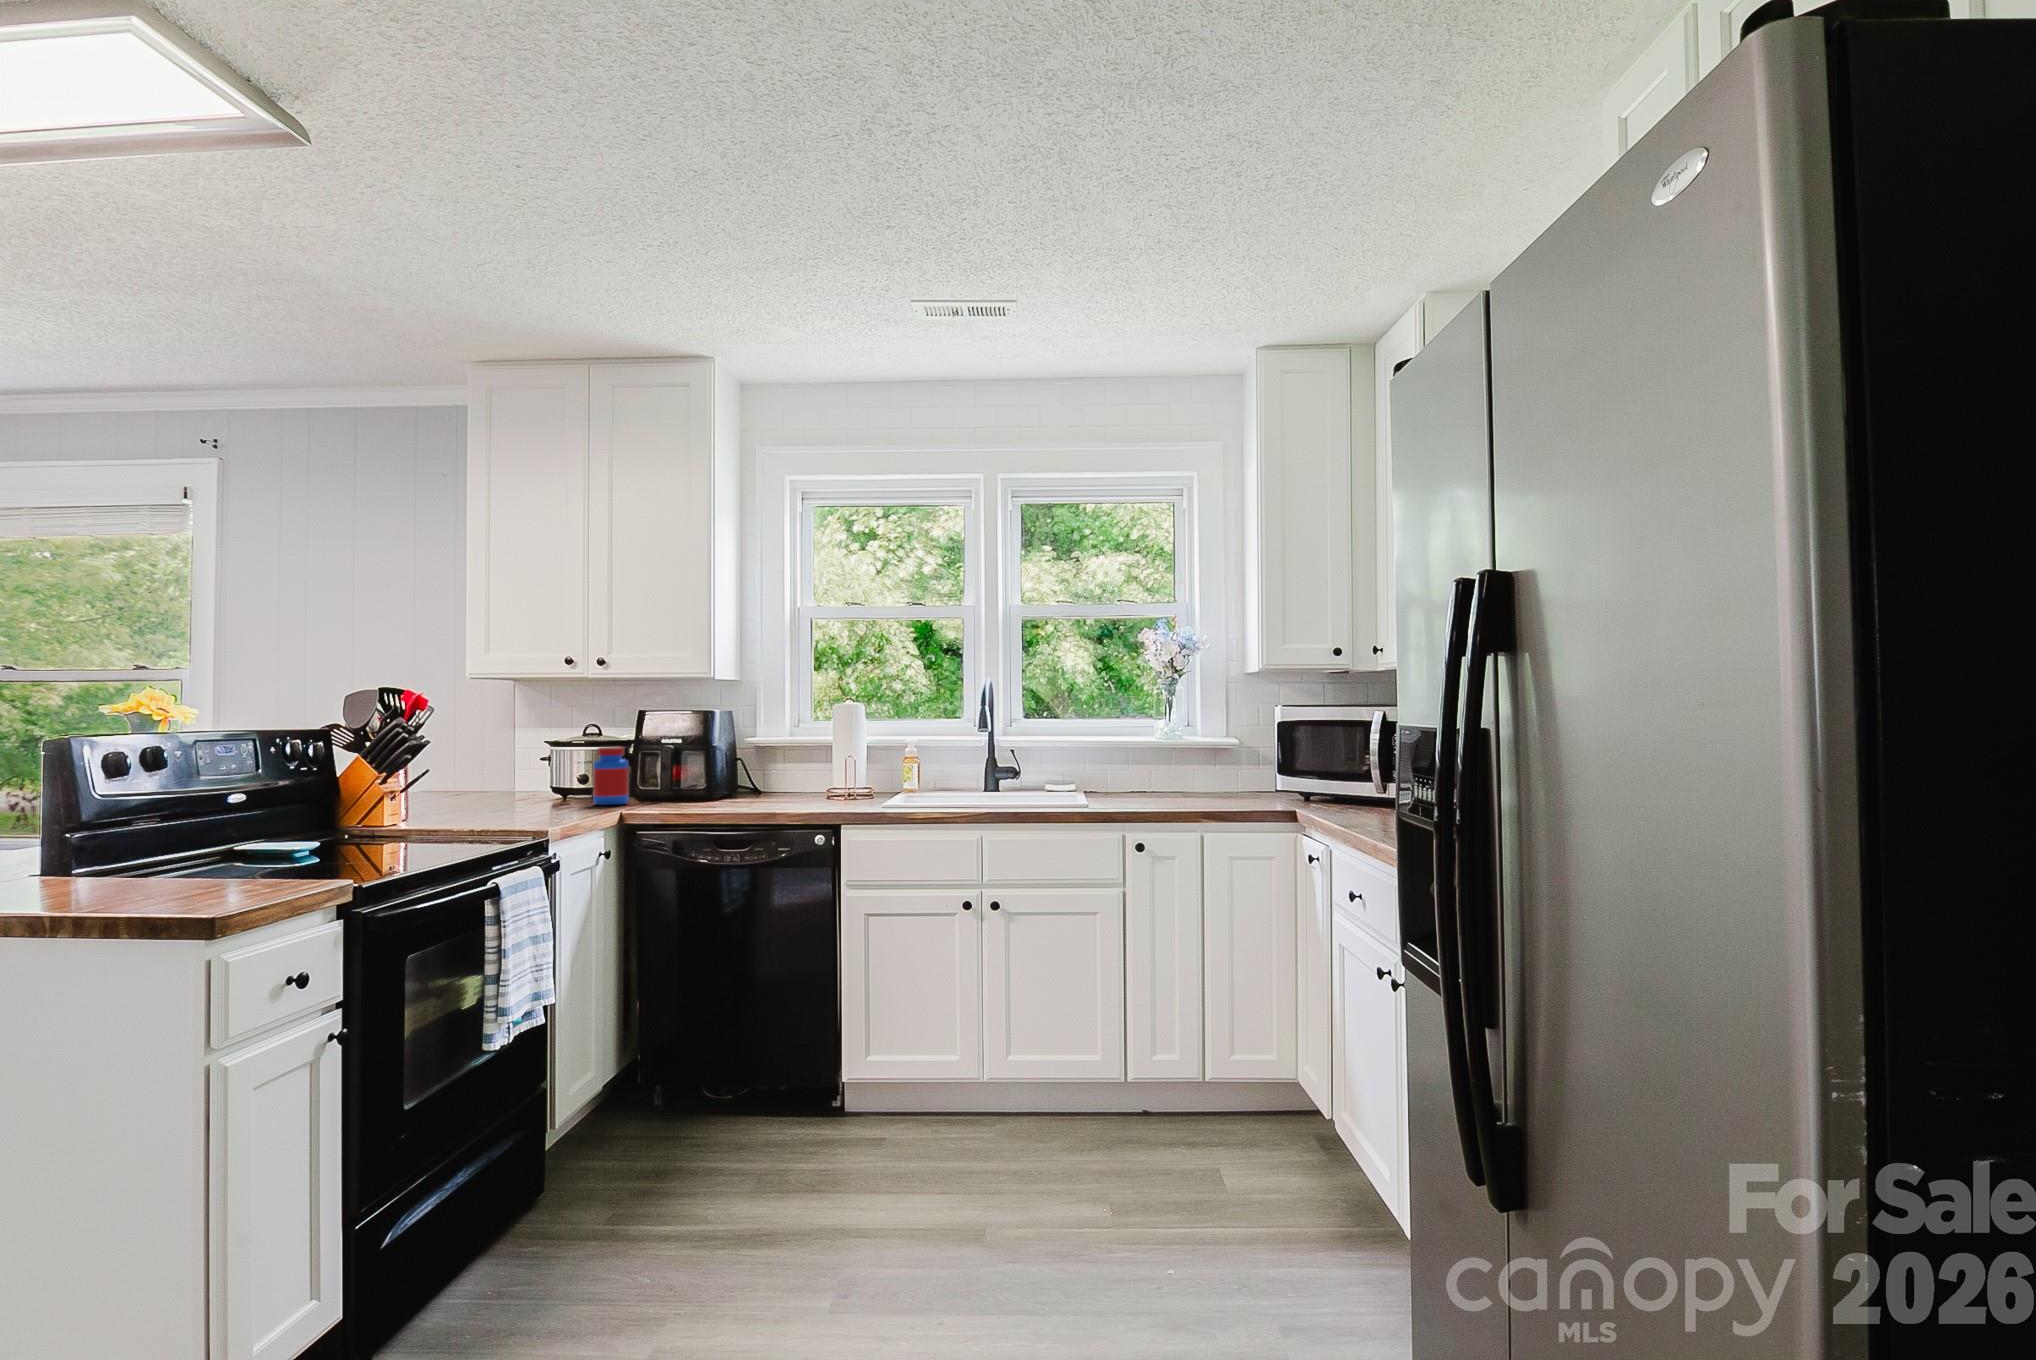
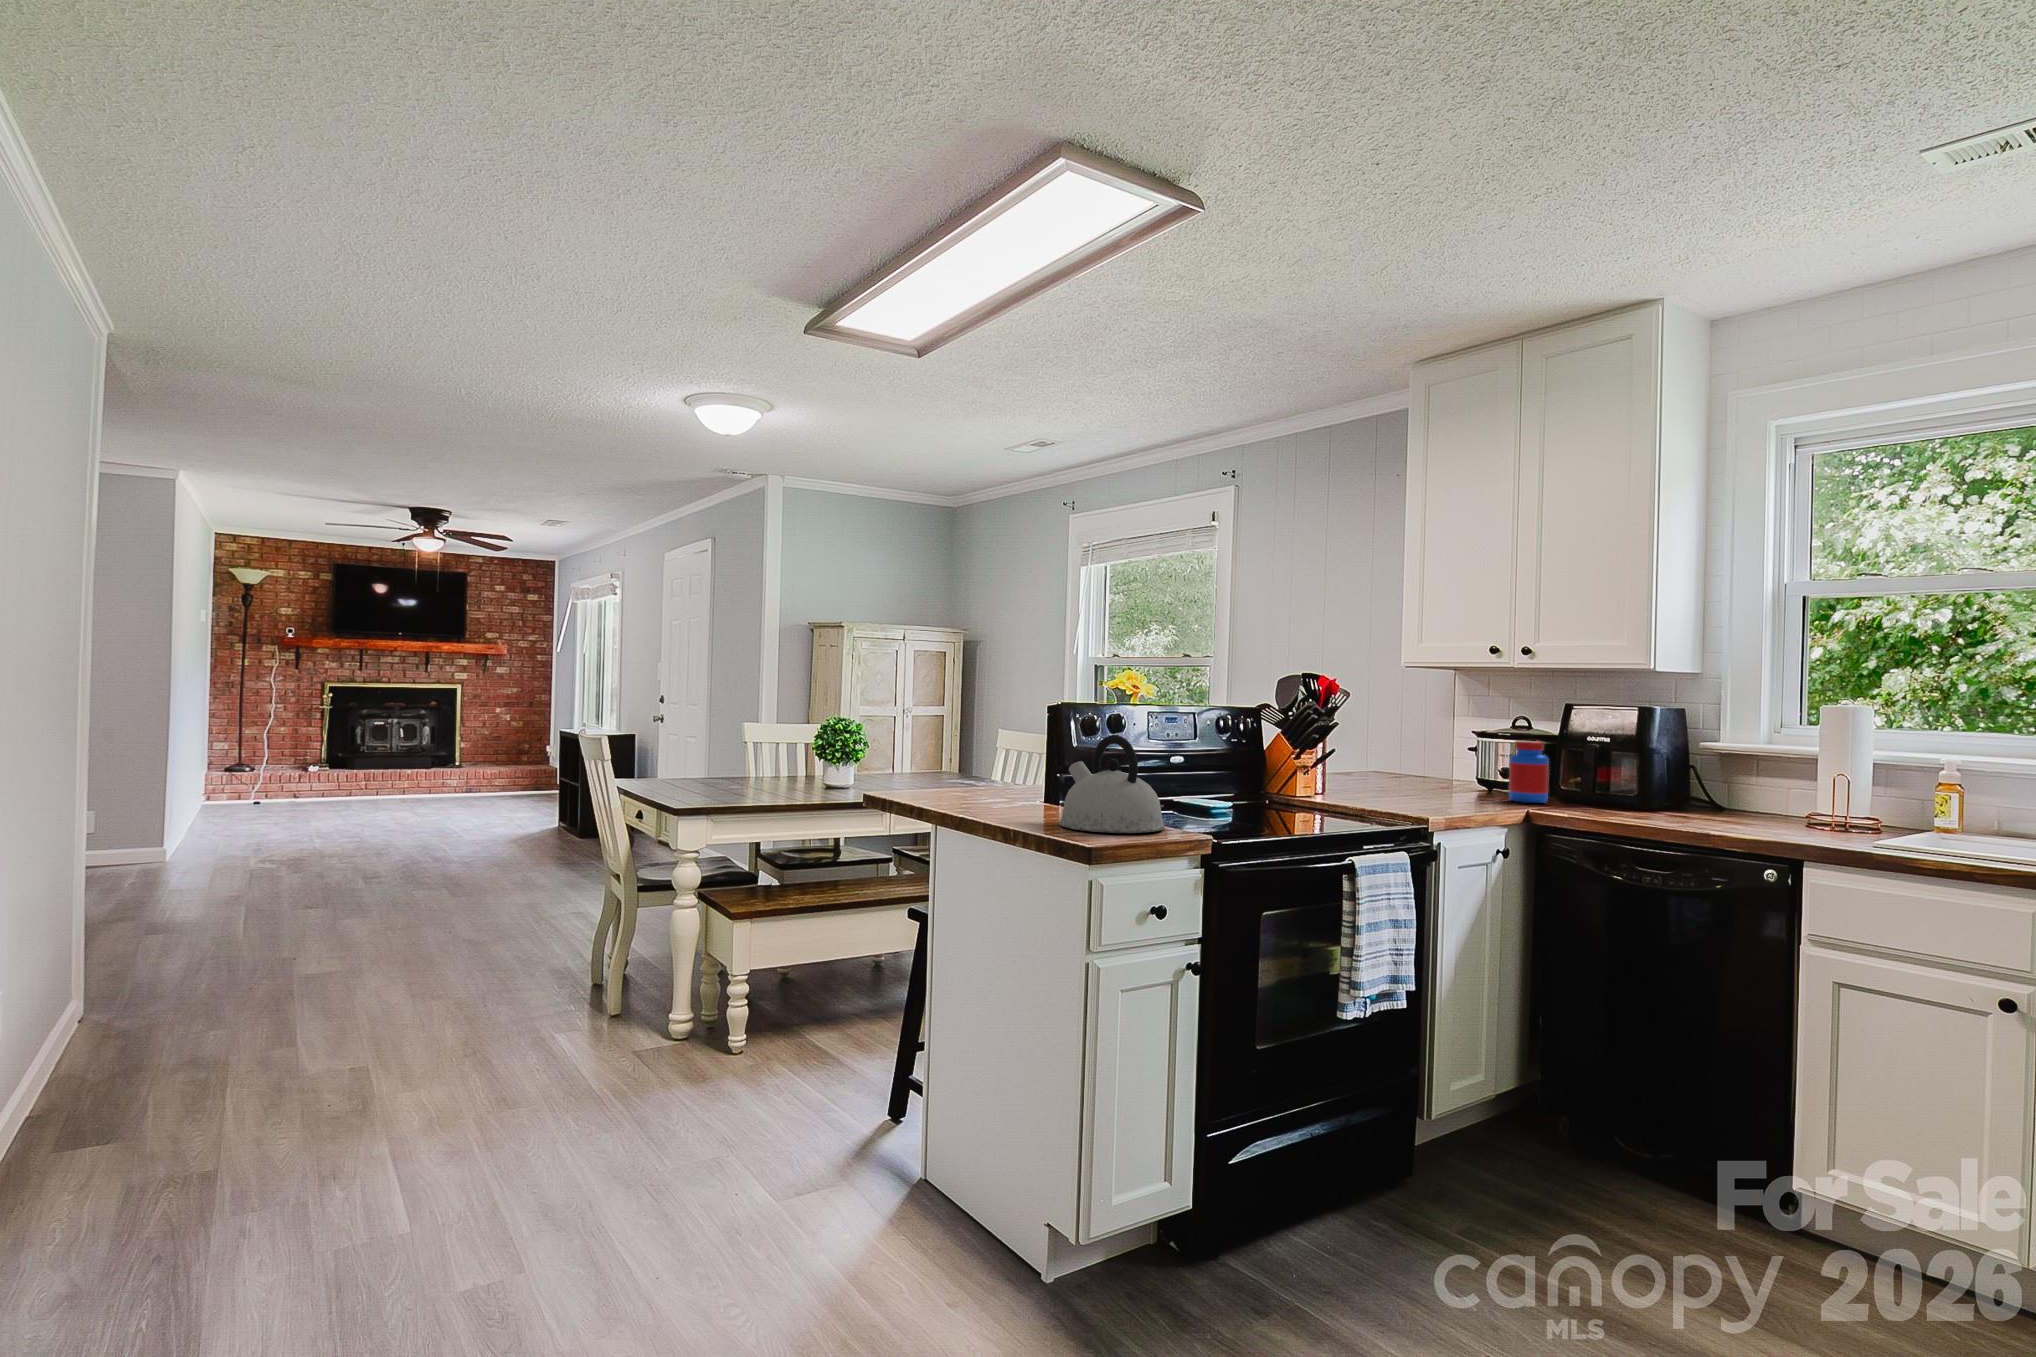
kettle: none [111,773,282,902] -> present [1059,735,1165,833]

